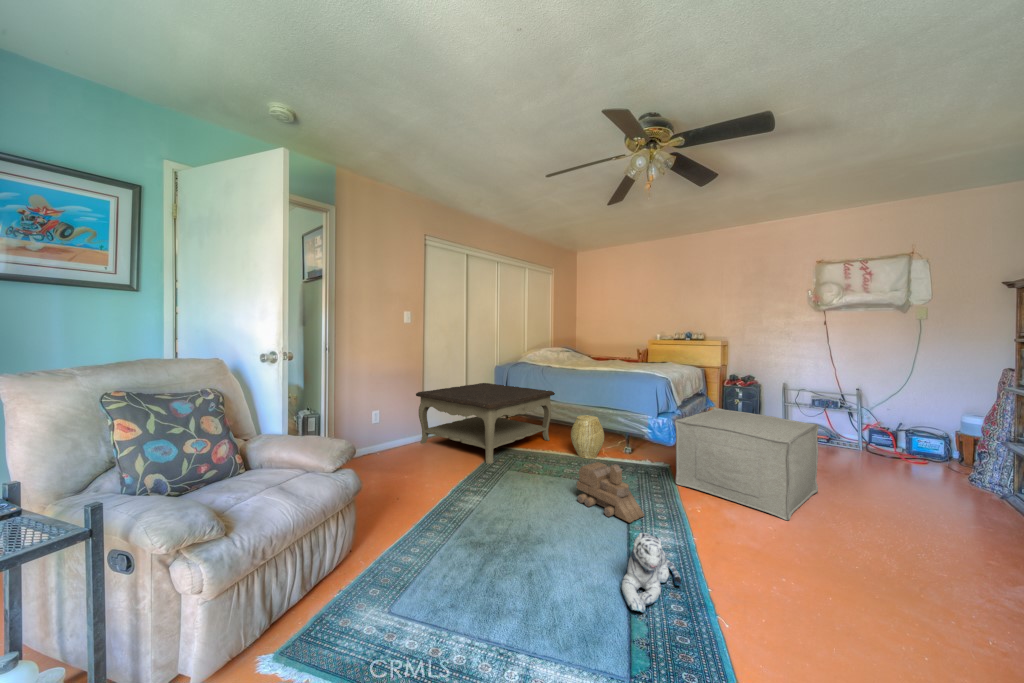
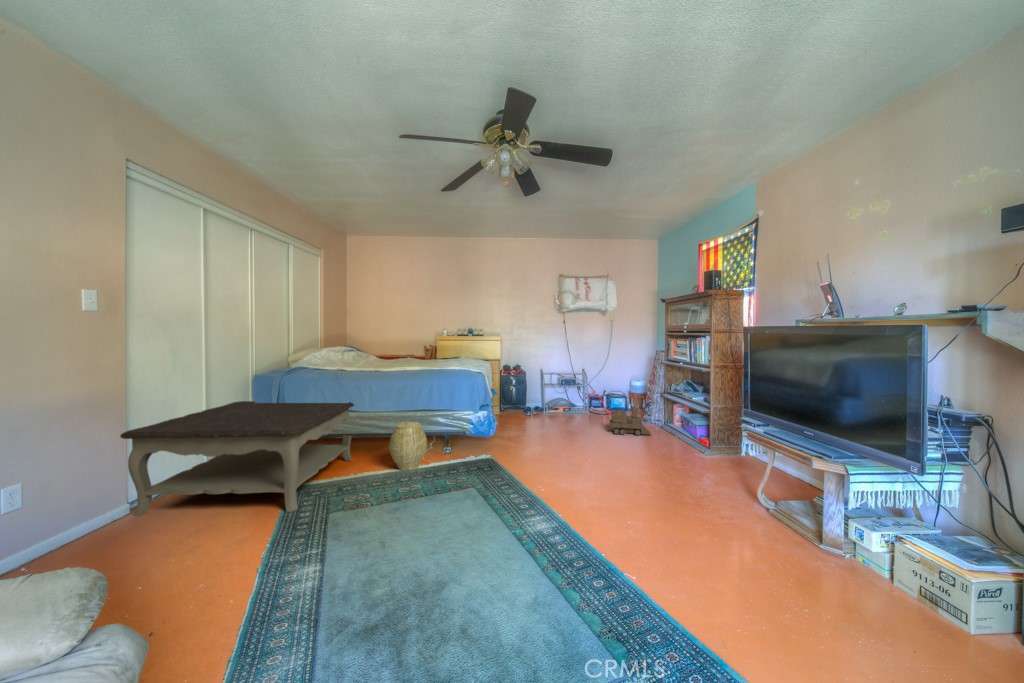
ottoman: present [675,408,819,520] -> none [506,396,598,478]
toy train: present [577,462,645,523] -> present [610,407,651,436]
plush toy: present [621,533,681,612] -> none [538,526,589,607]

